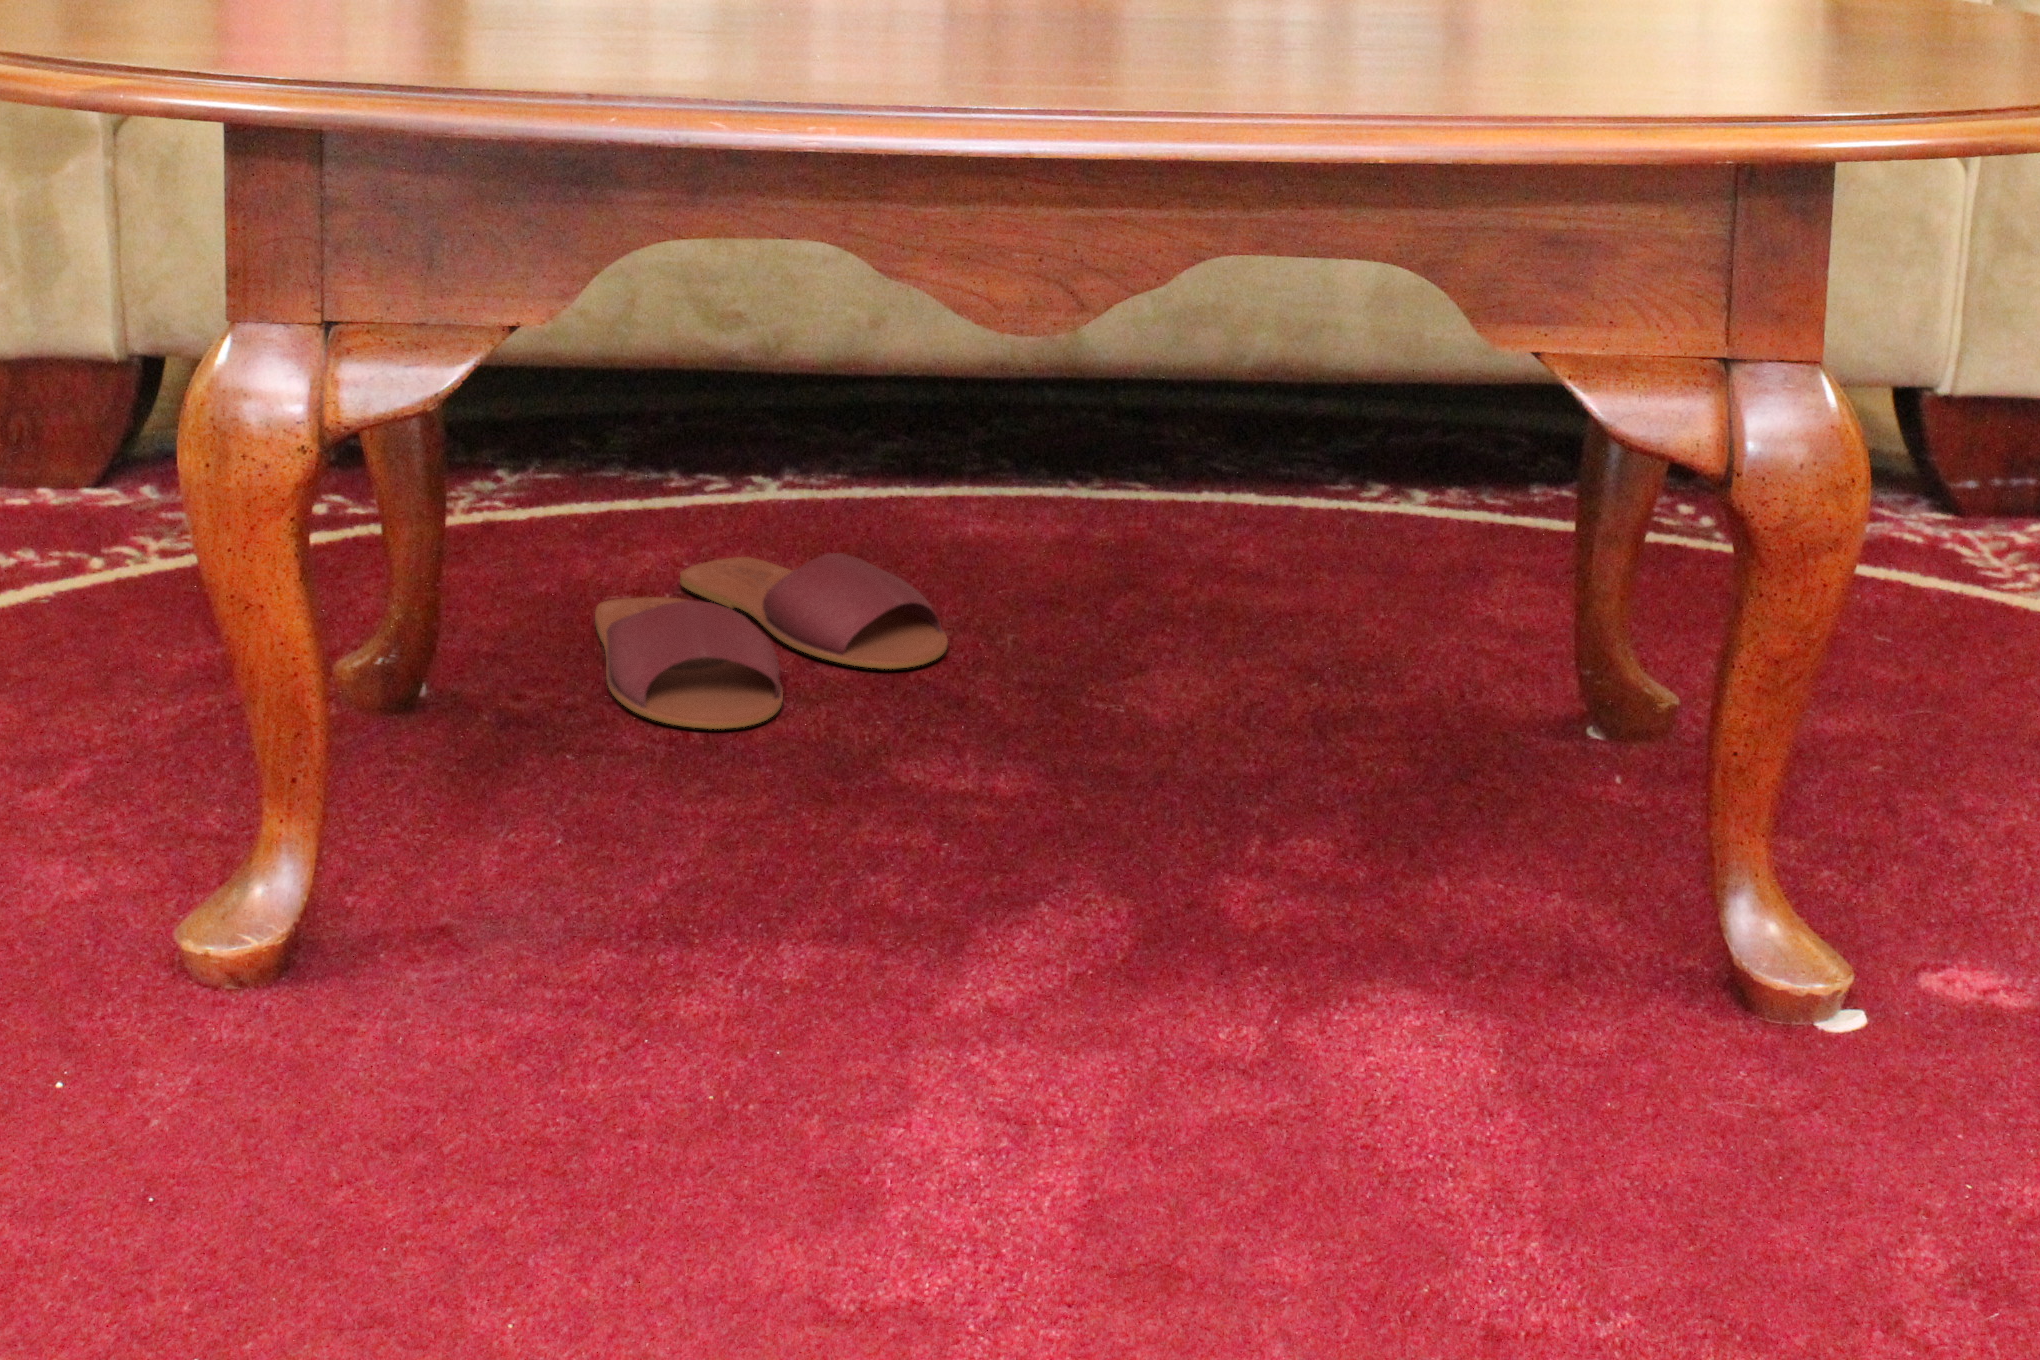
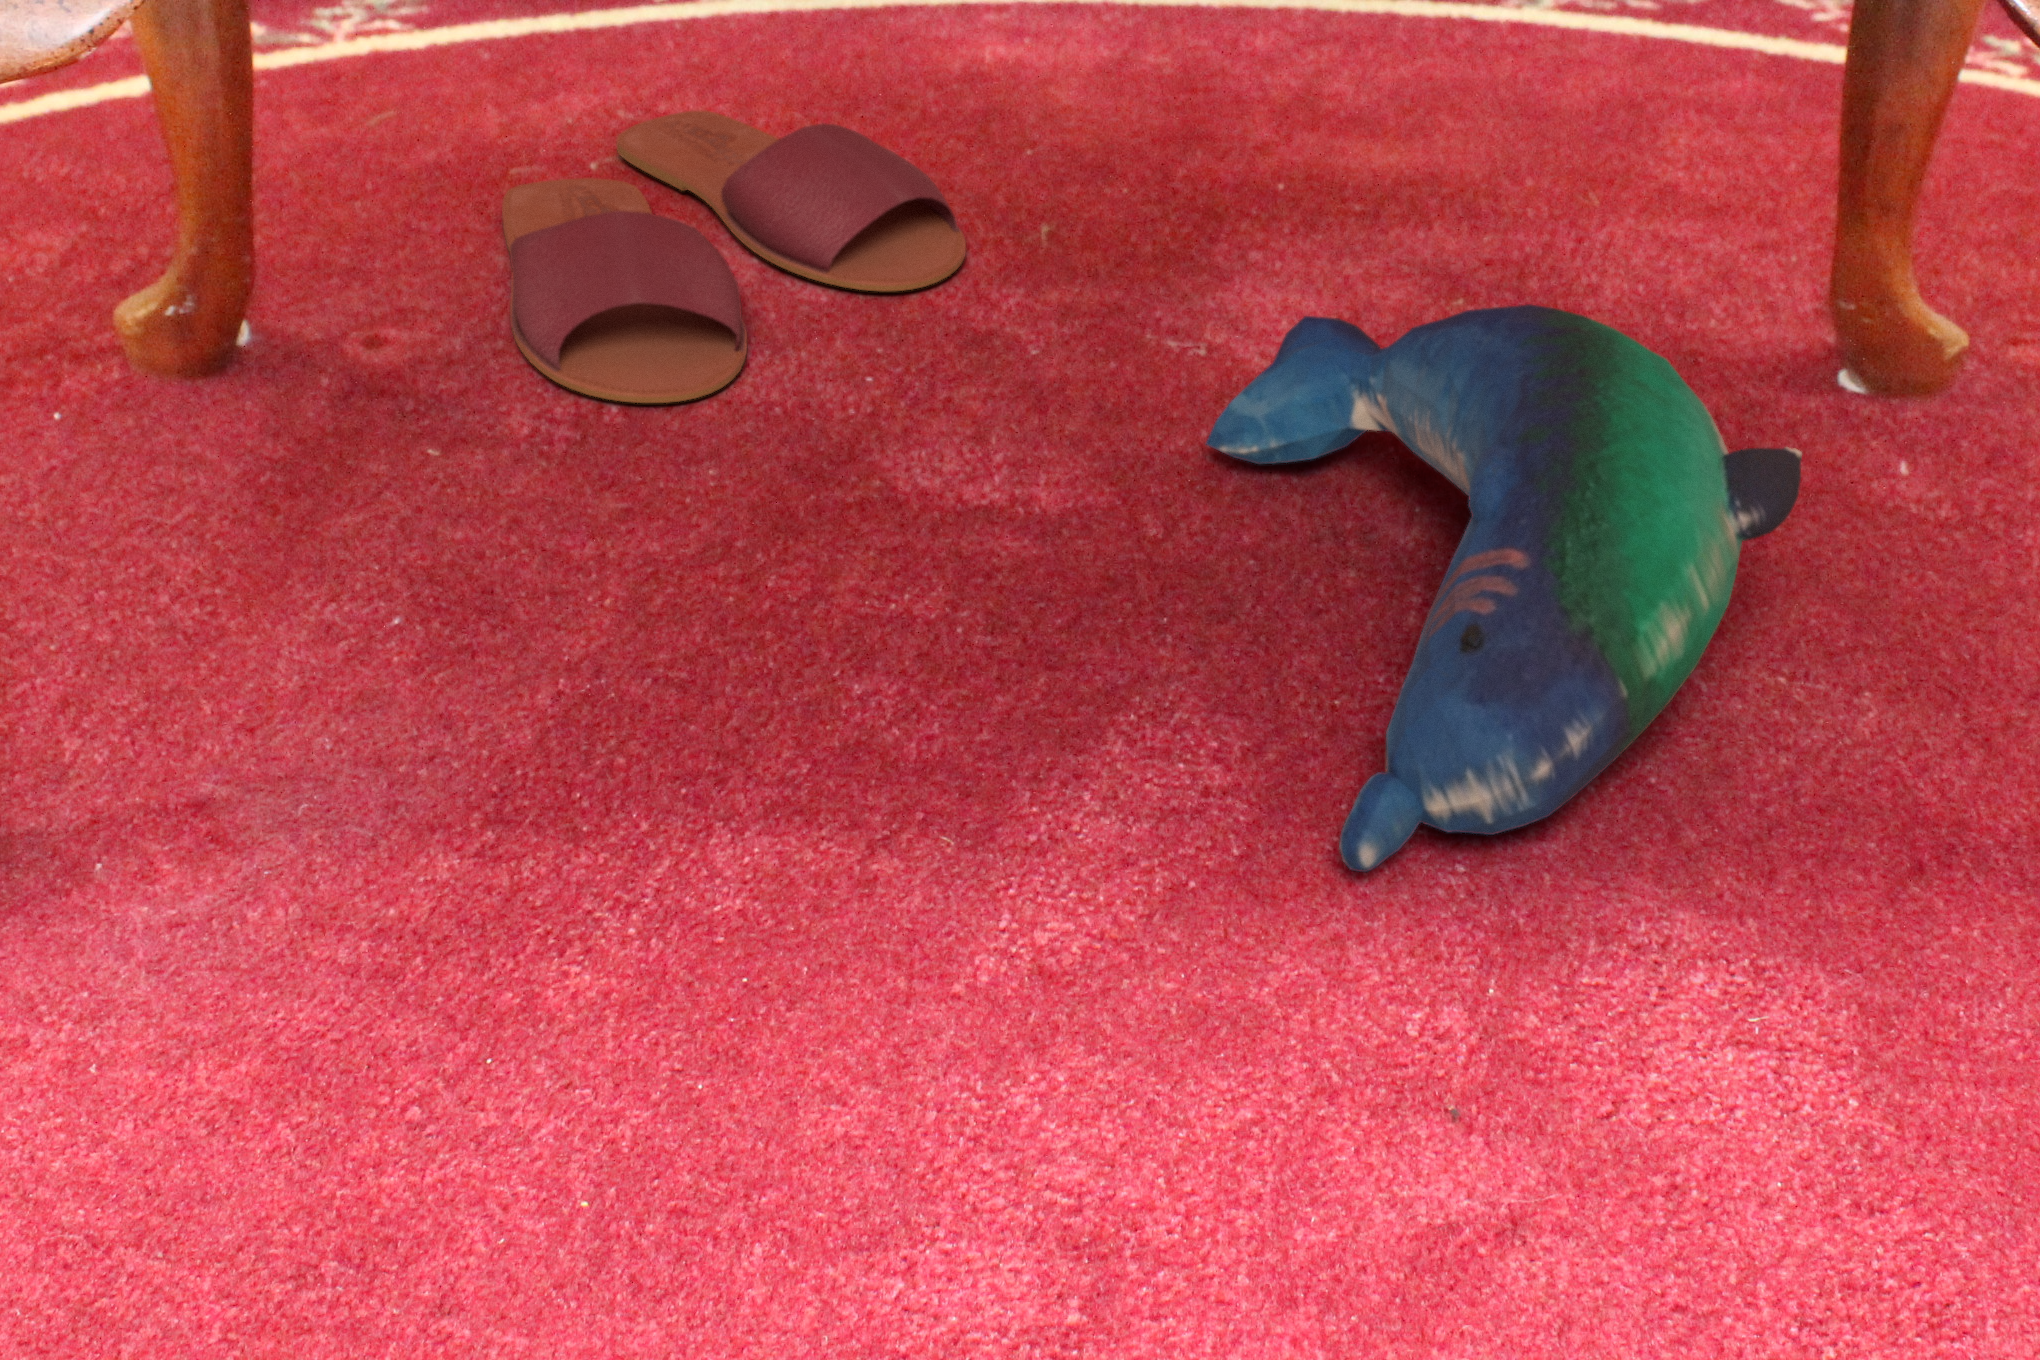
plush toy: none [1117,633,1510,964] -> present [1206,304,1802,872]

